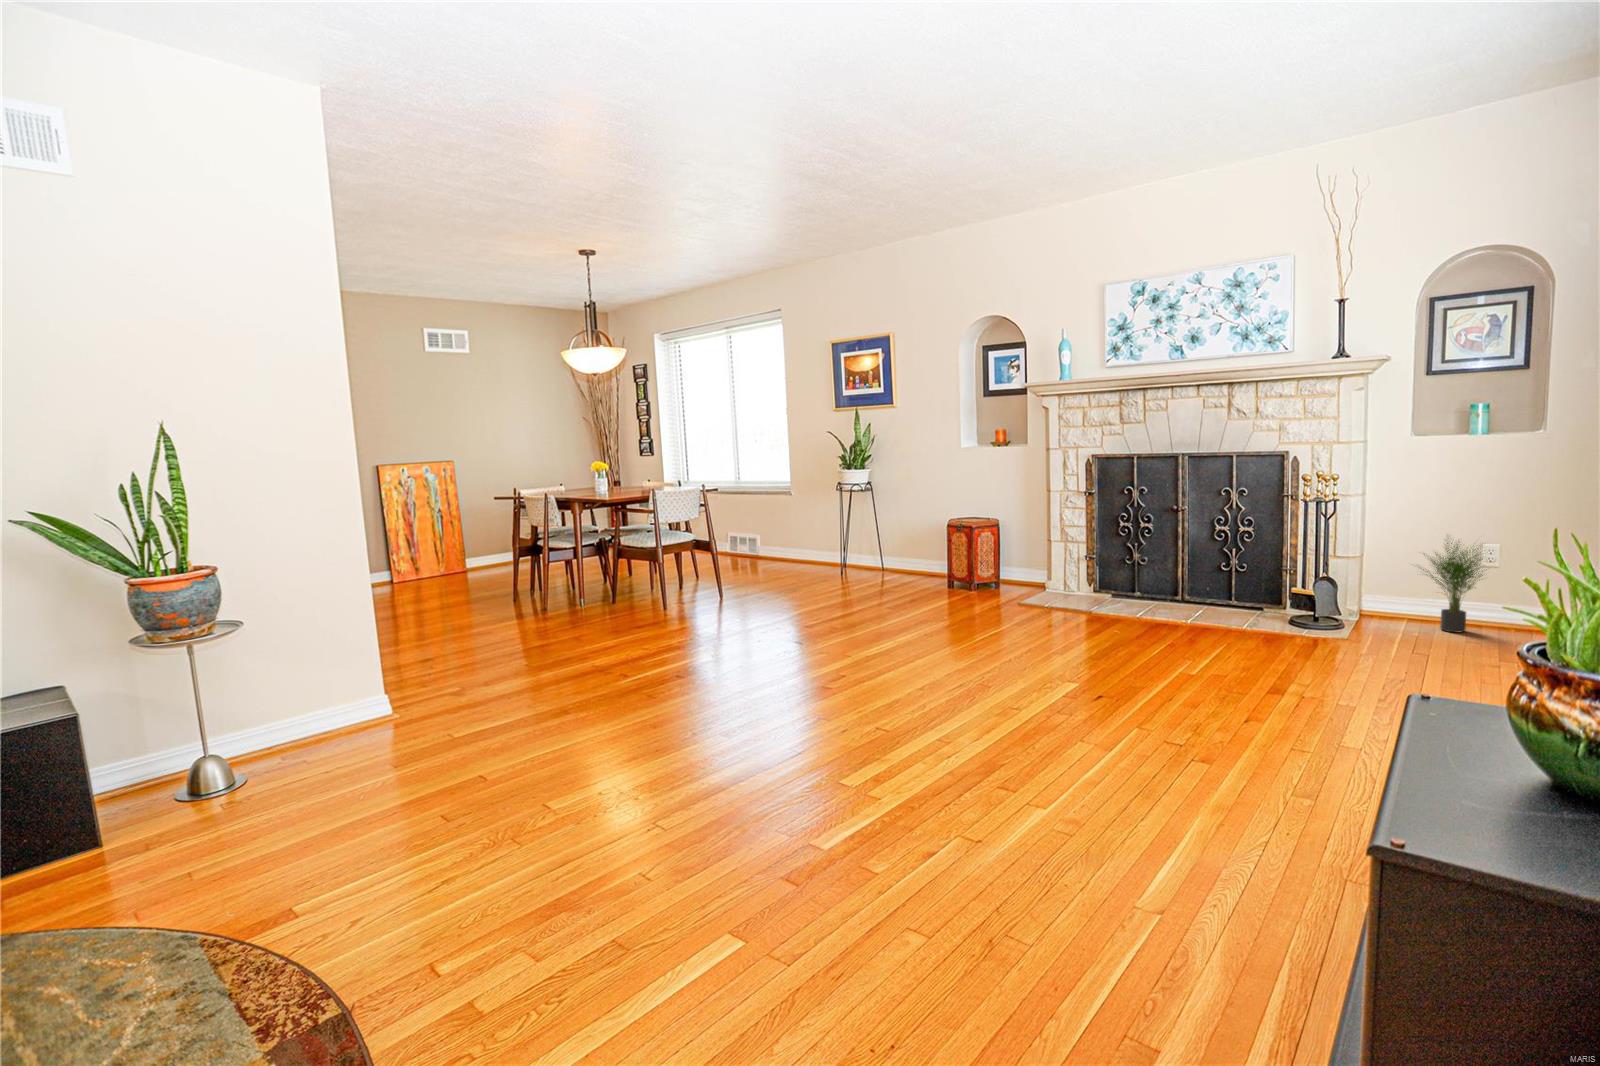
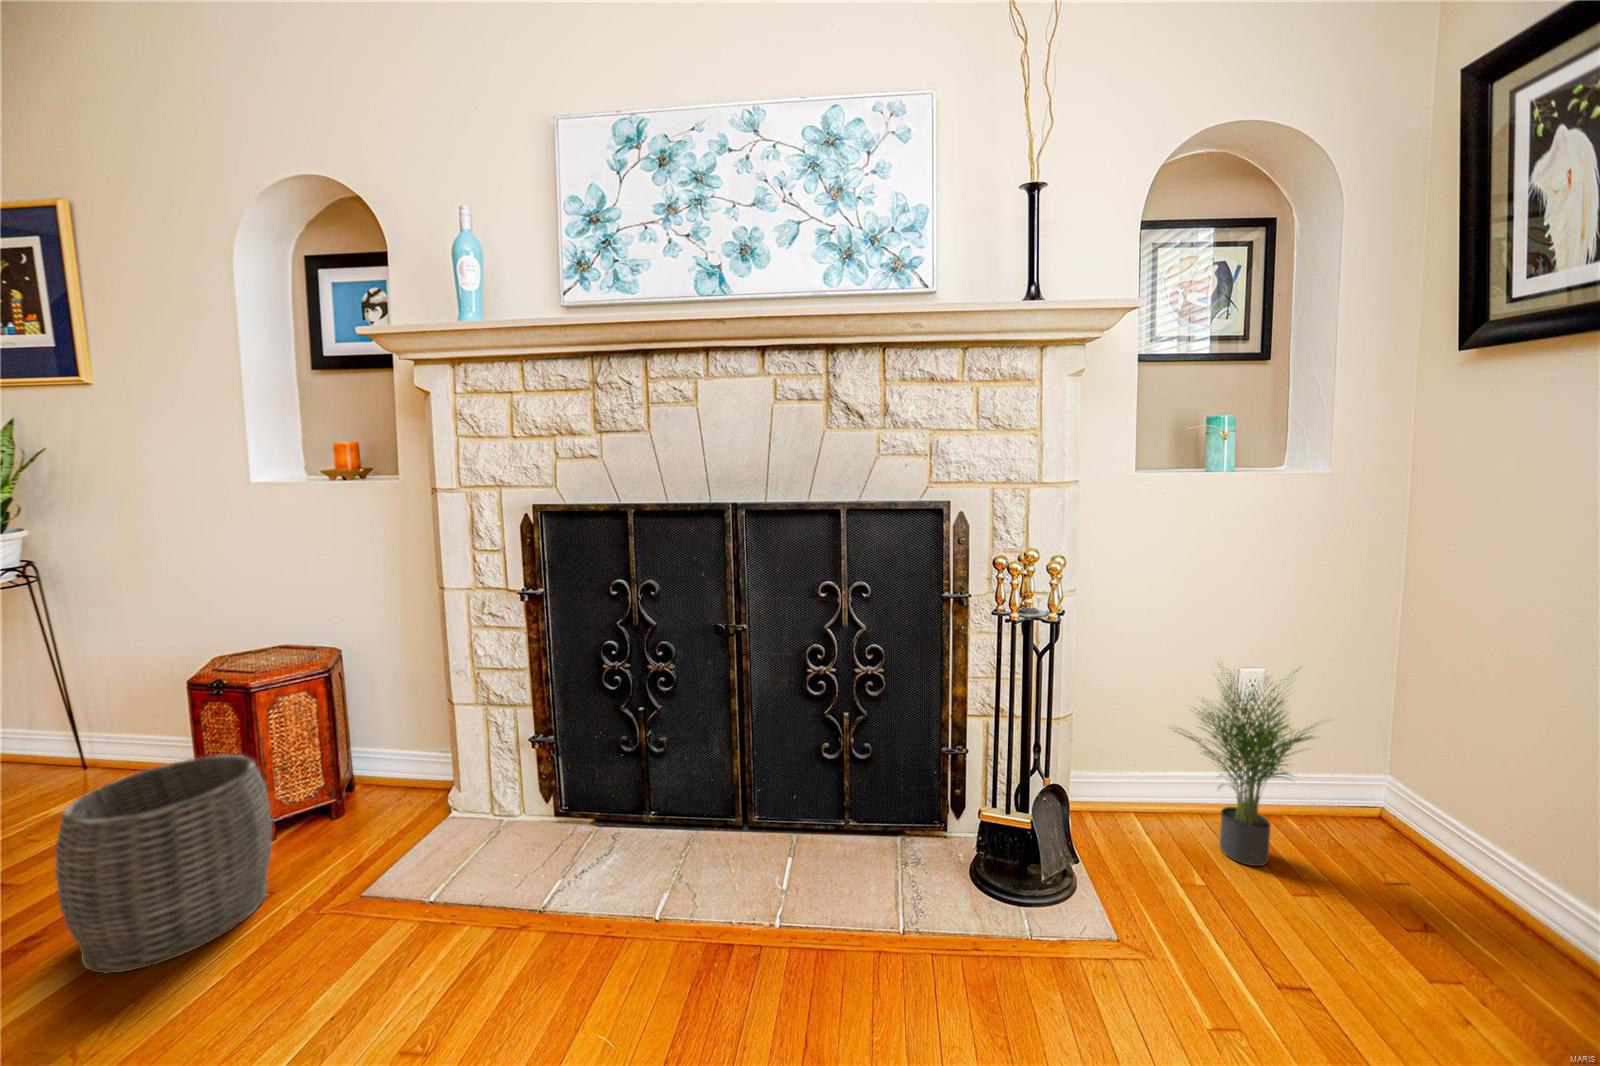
woven basket: none [948,547,997,601] -> present [56,755,272,973]

